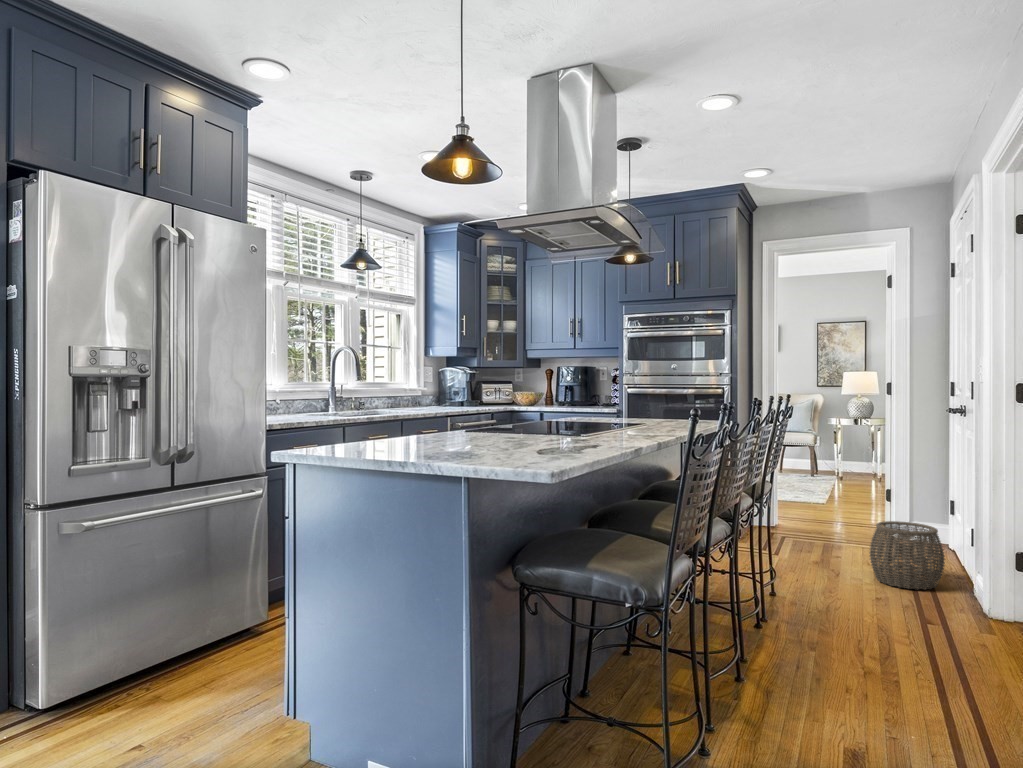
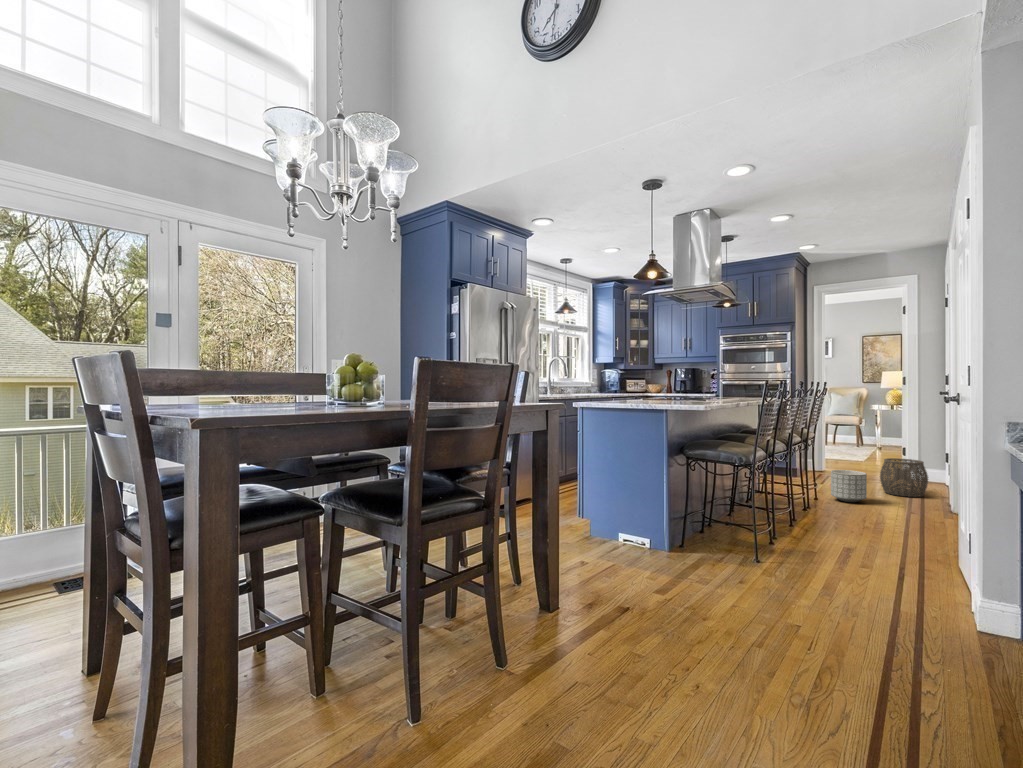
planter: none [799,550,858,611] -> present [831,470,867,502]

